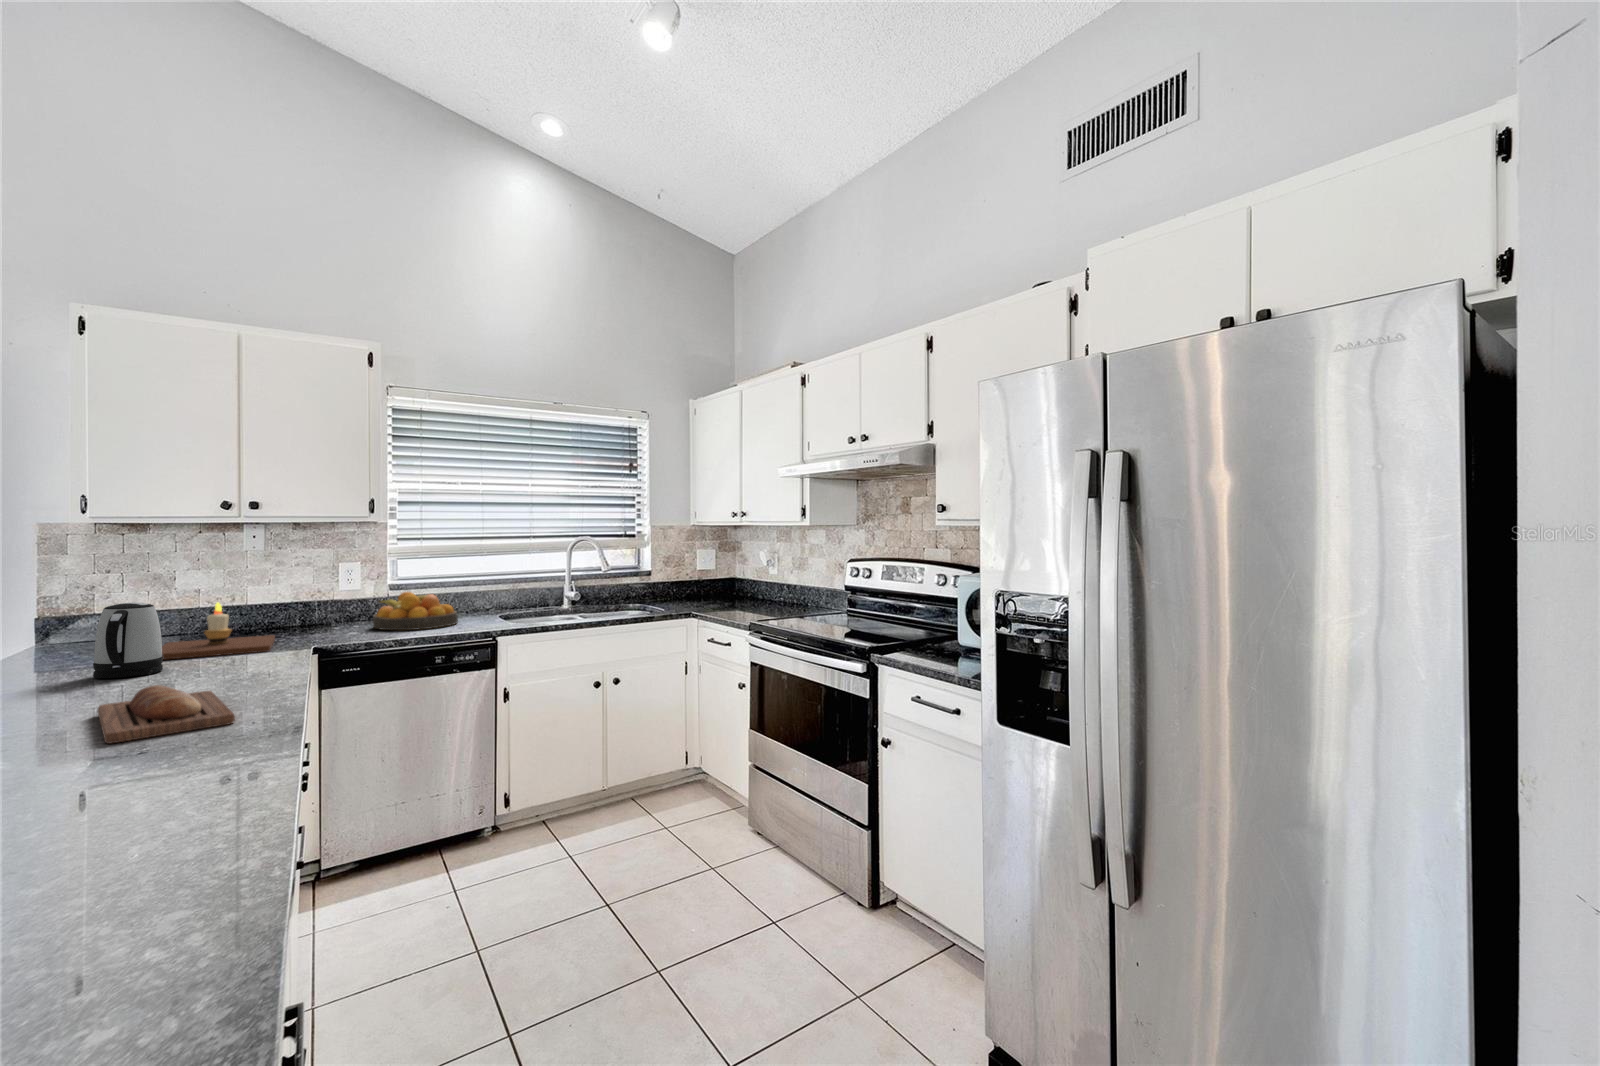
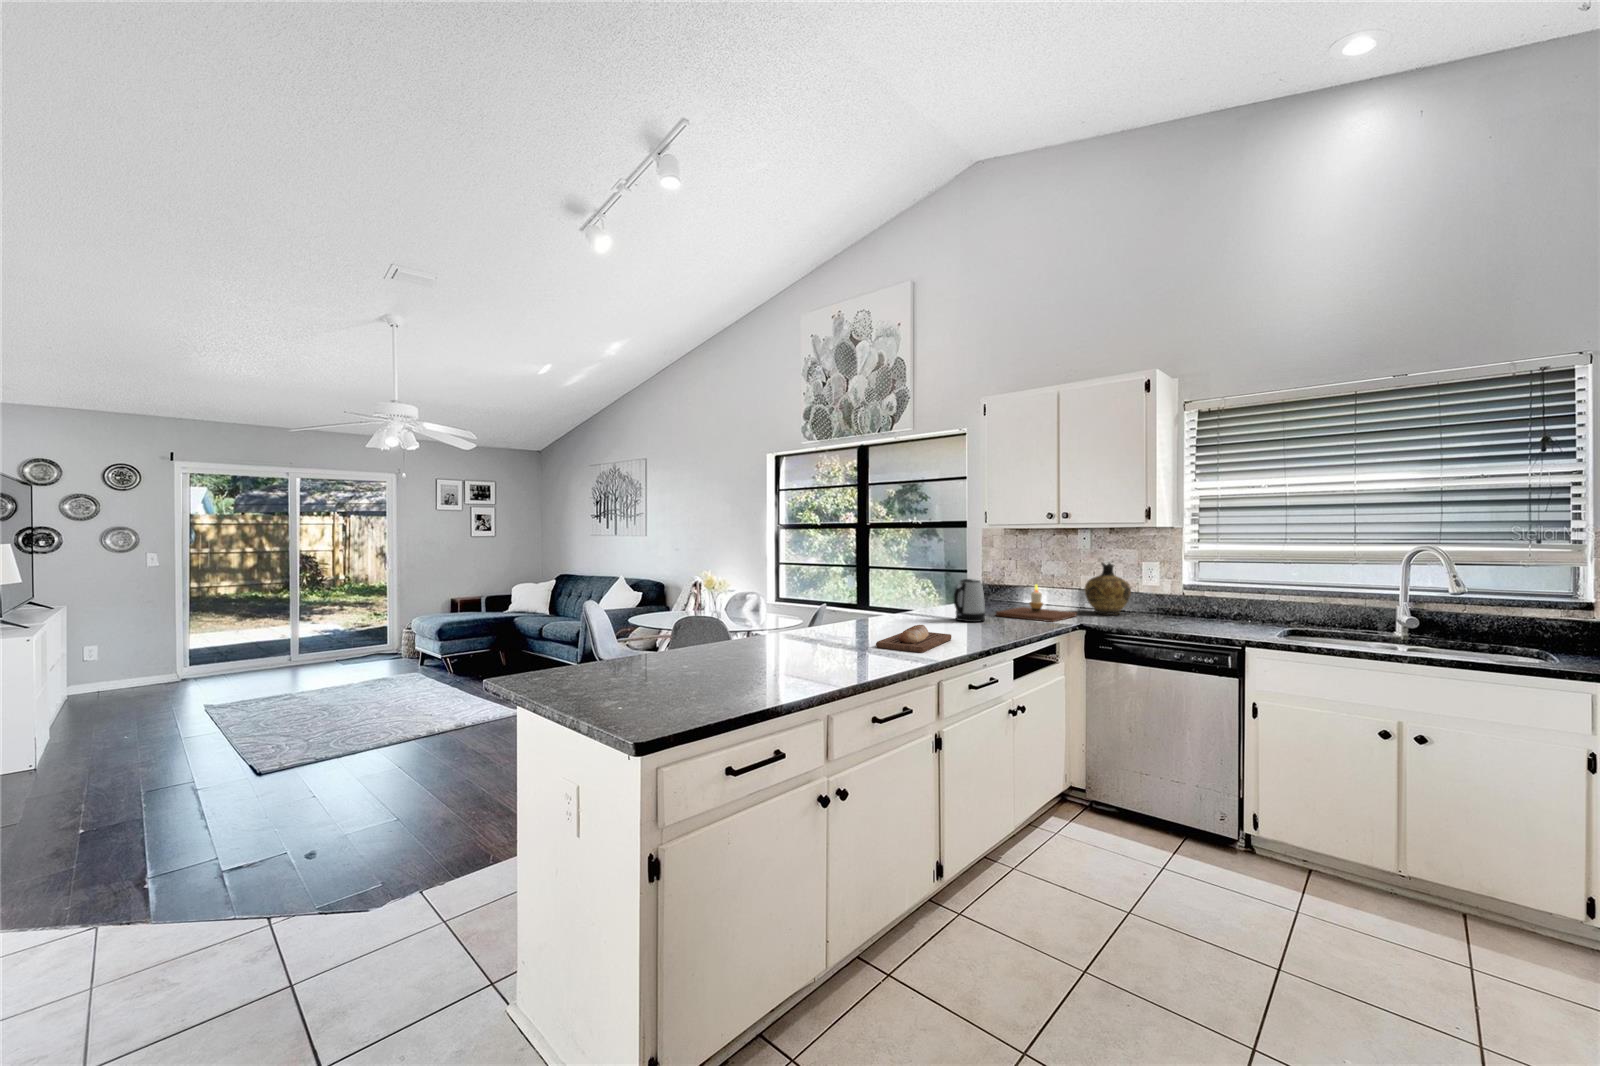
ceramic jug: none [265,565,332,633] -> present [1084,563,1131,615]
fruit bowl: present [373,592,458,630] -> none [1152,592,1232,629]

